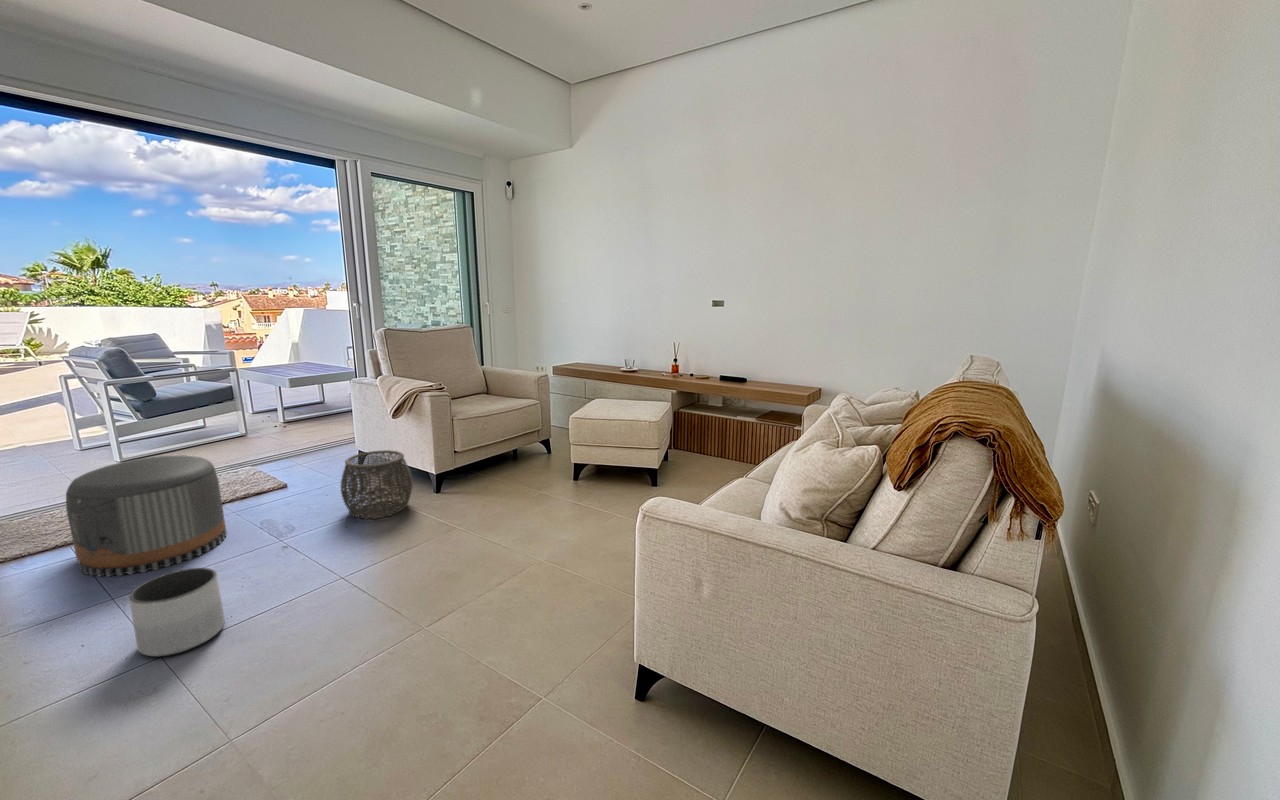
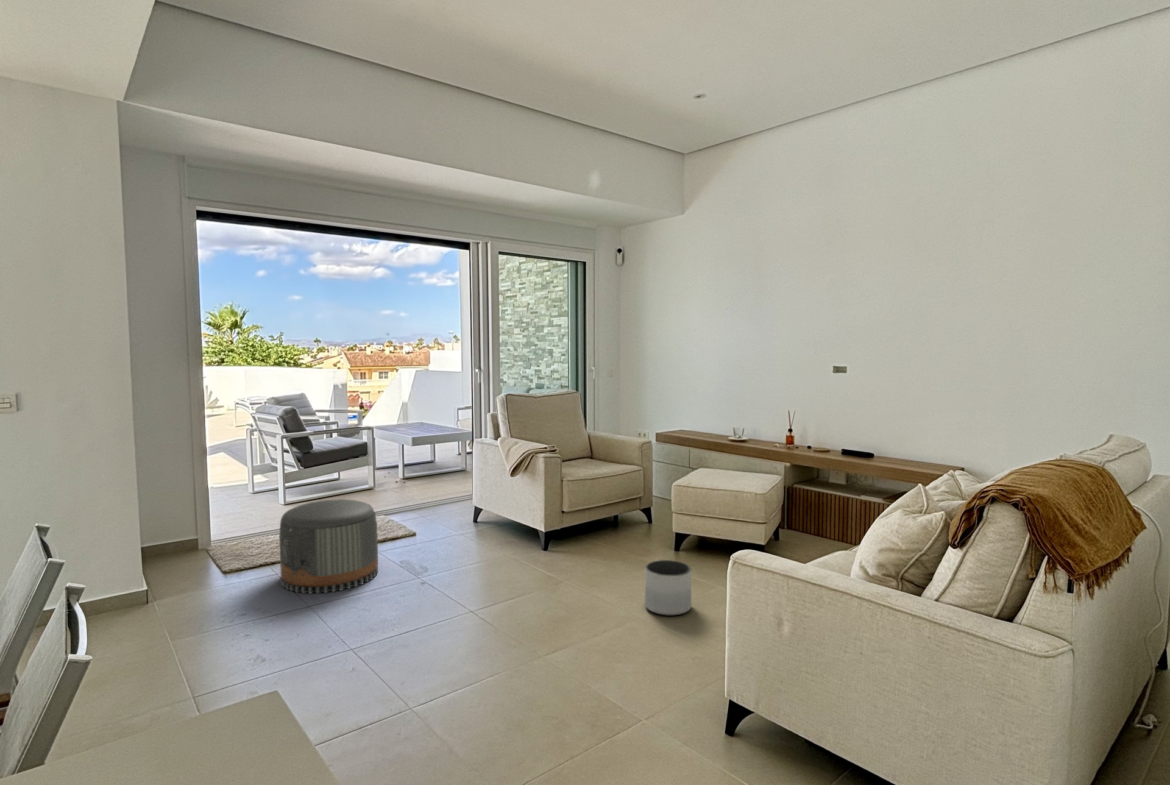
woven basket: present [340,450,412,519] -> none [466,506,526,569]
planter: present [129,568,225,657] -> present [645,560,691,616]

